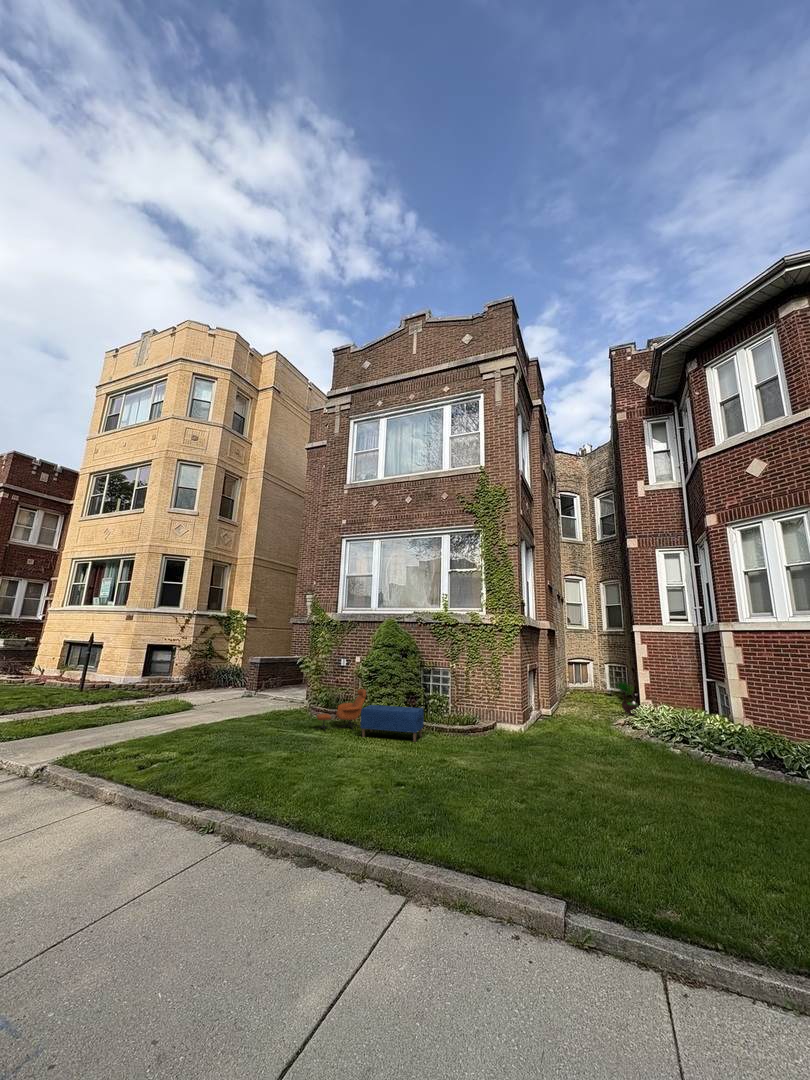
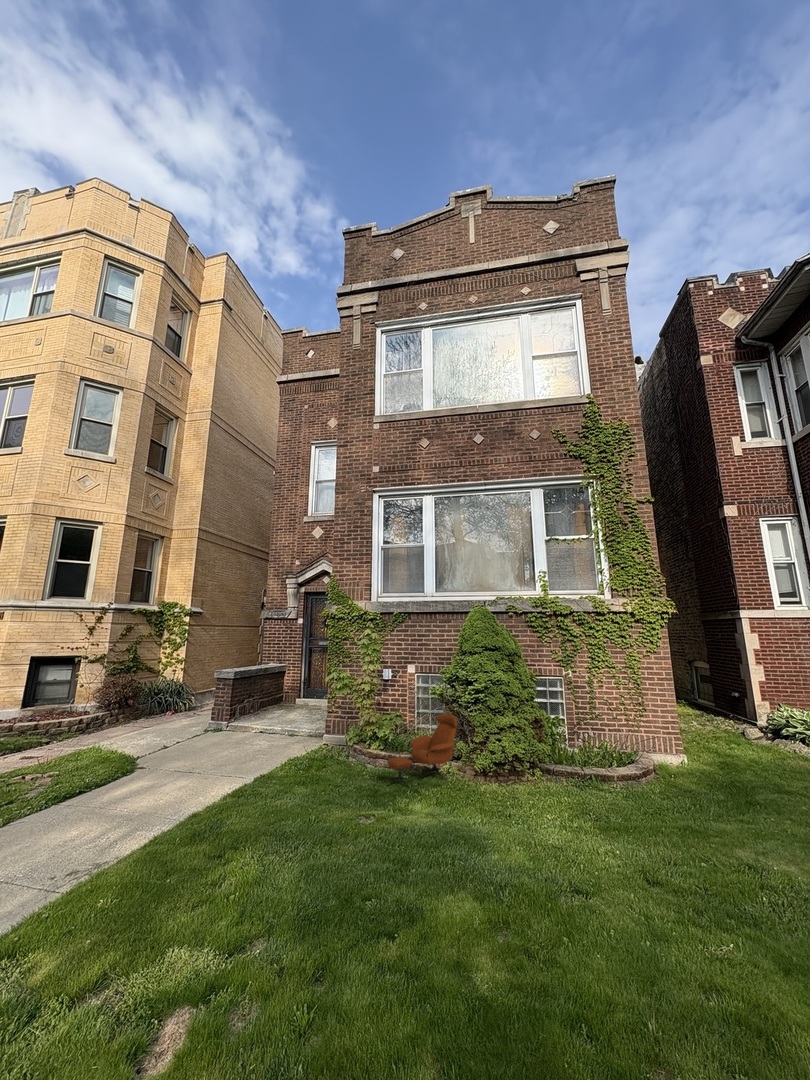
potted tree: present [617,682,639,715] -> none [708,678,743,723]
bench: present [360,705,424,742] -> none [474,739,572,796]

